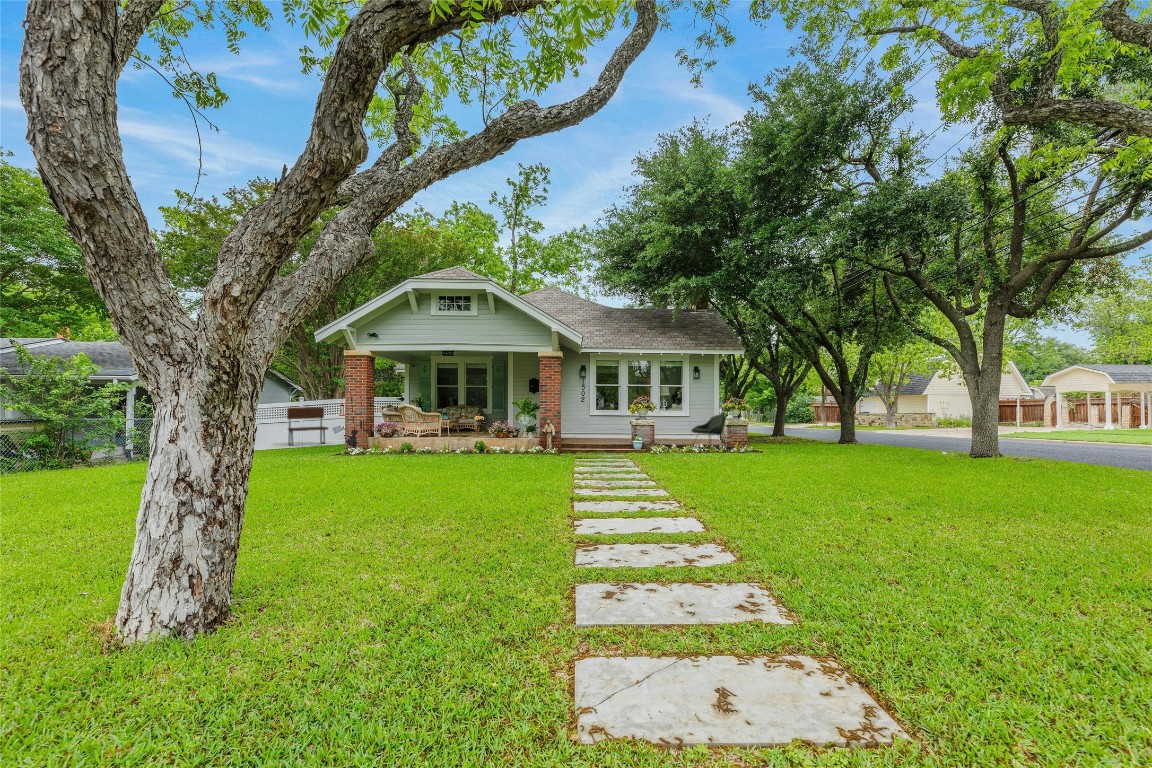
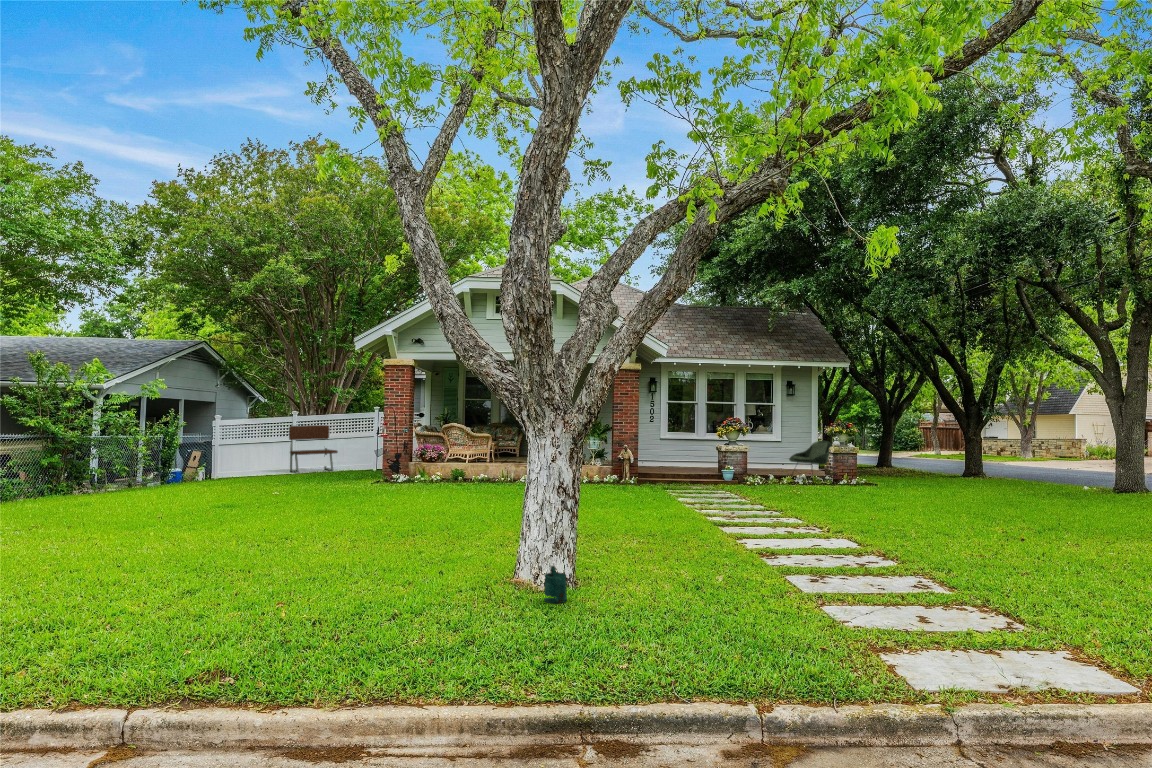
watering can: none [91,602,165,671] -> present [544,566,567,603]

